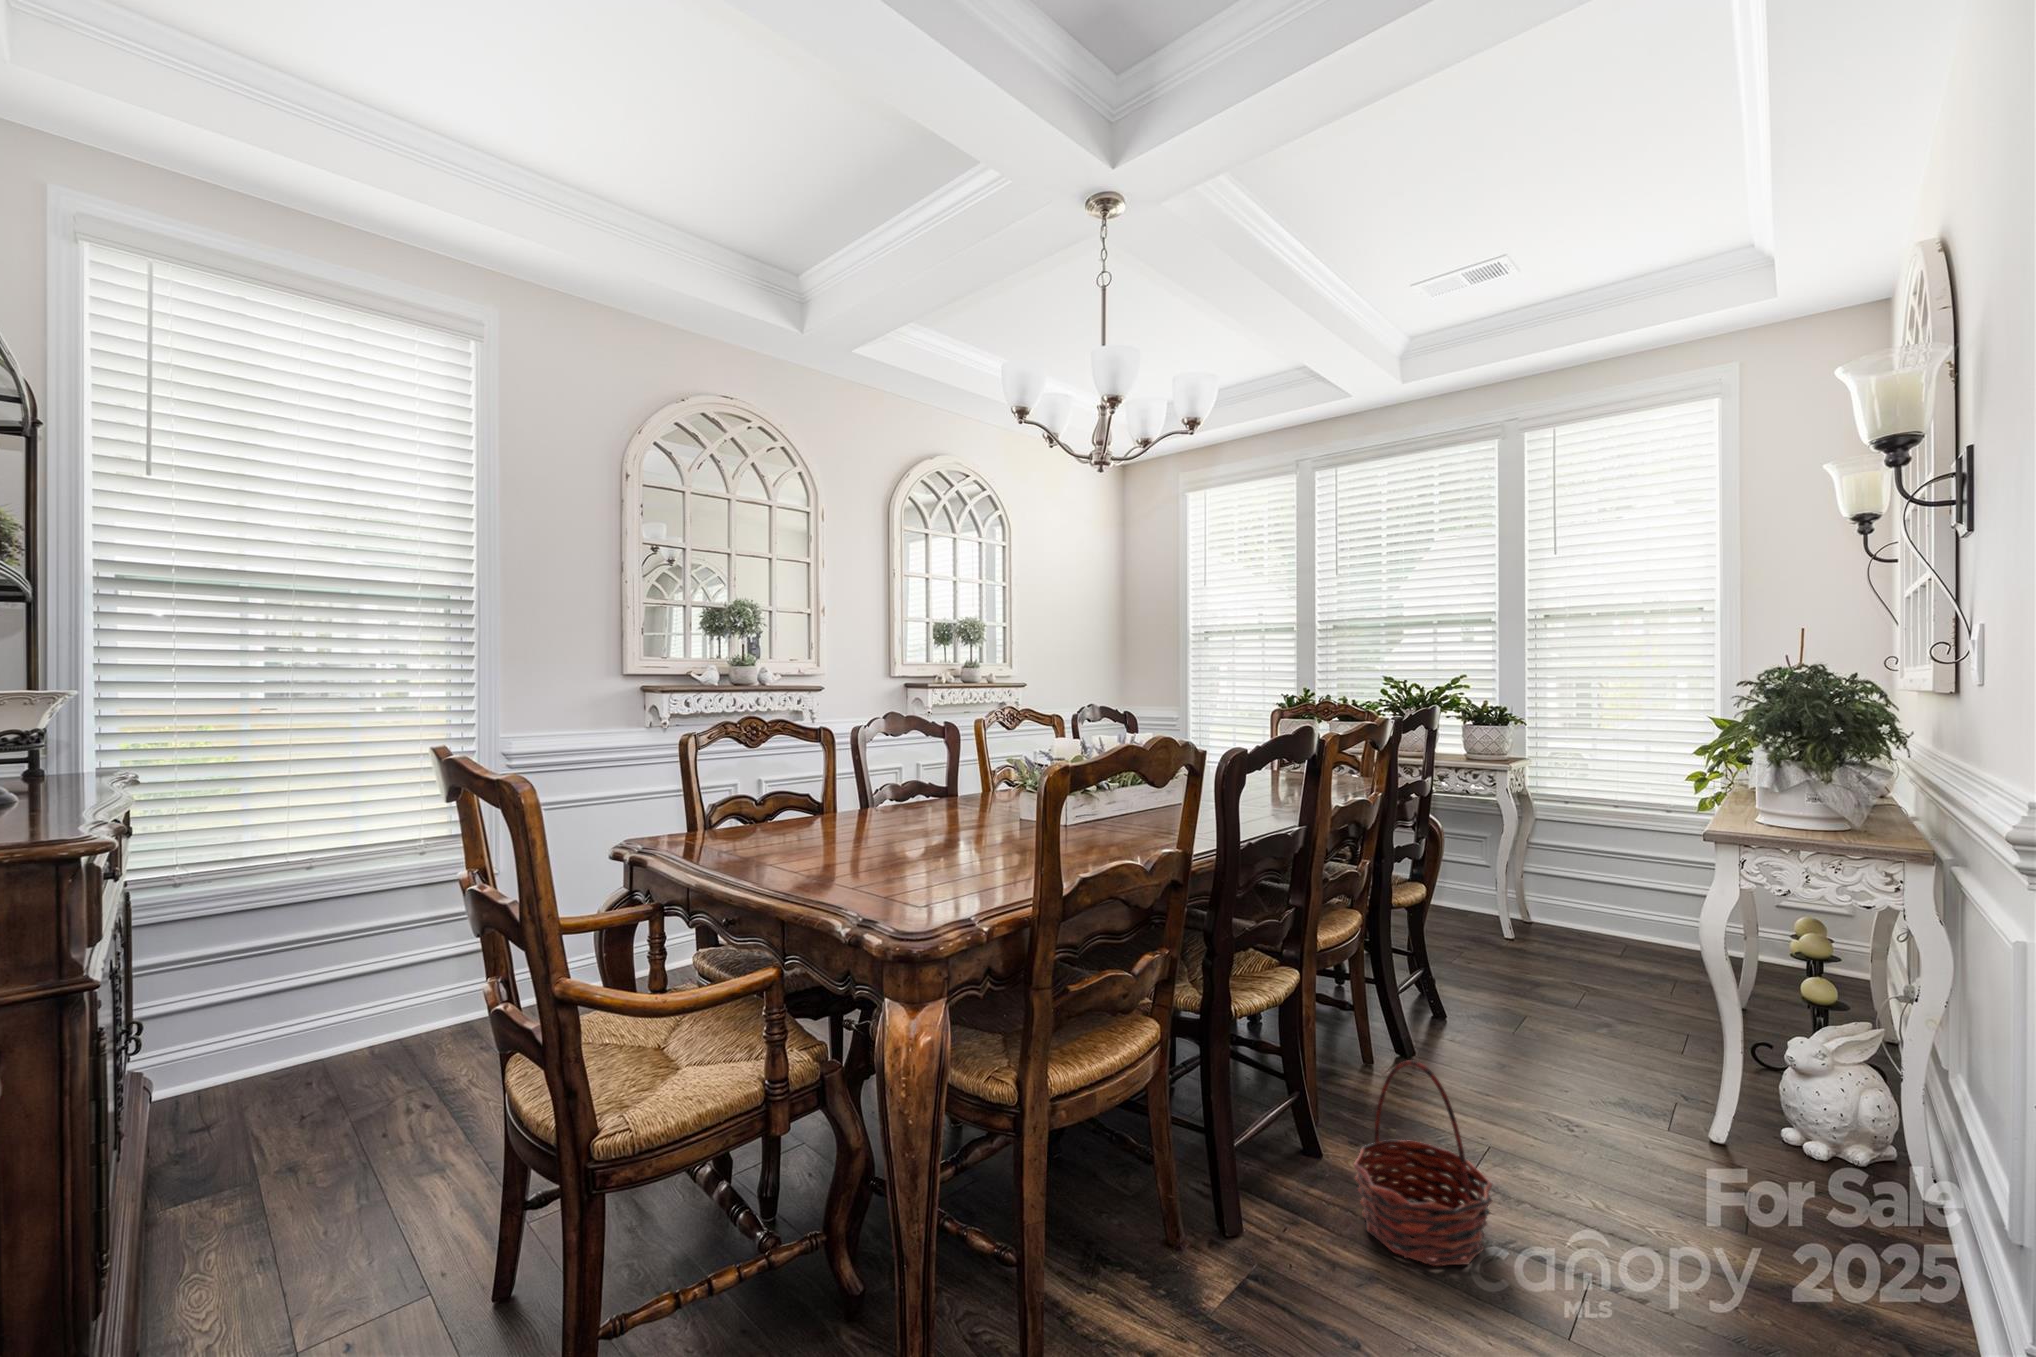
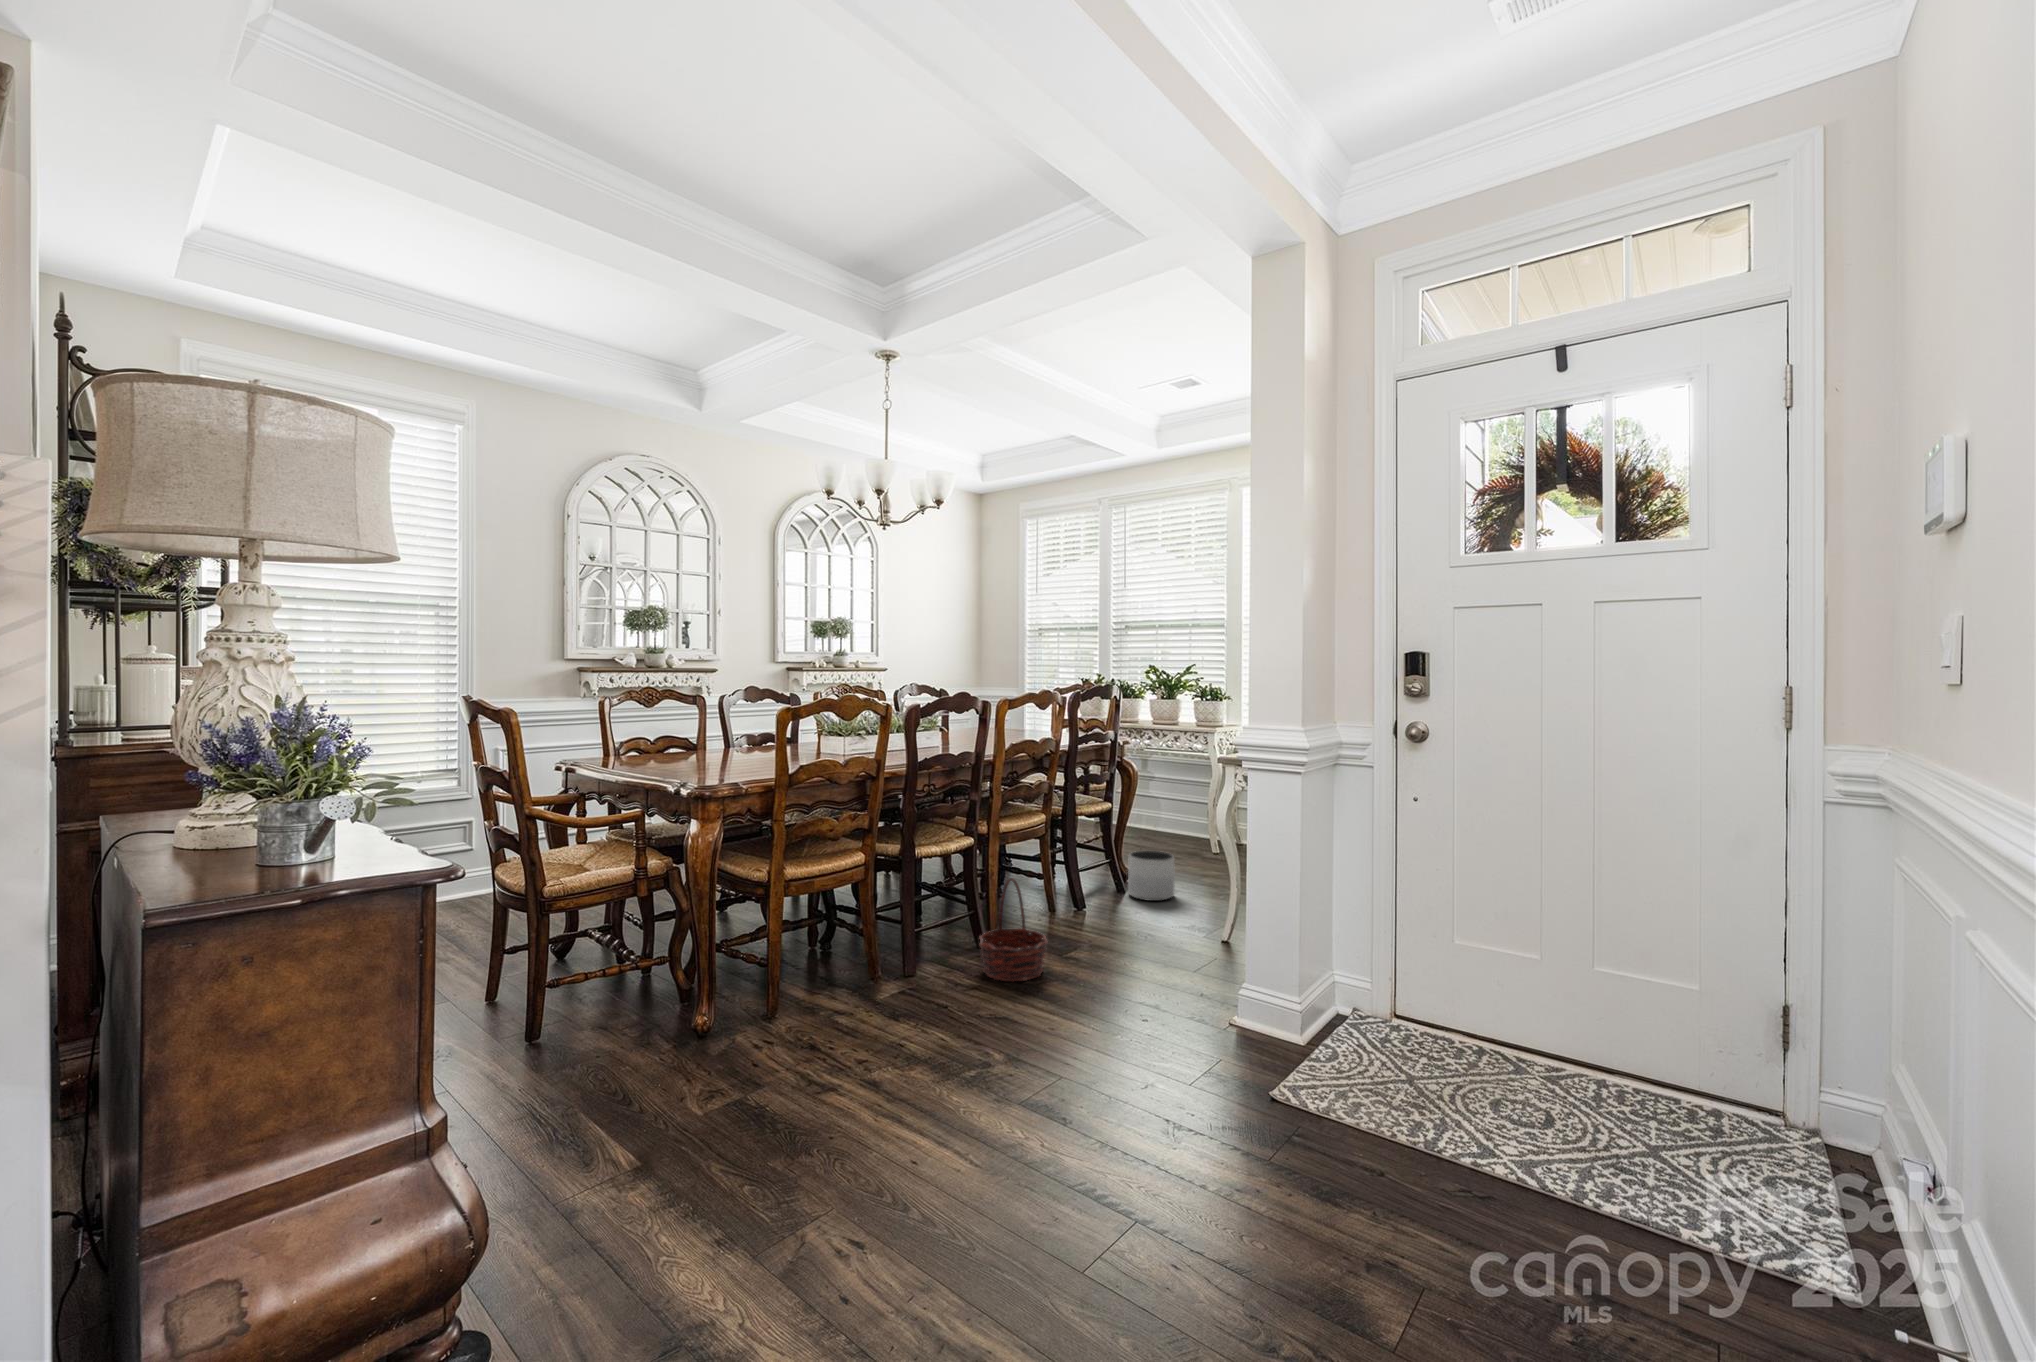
planter: none [1457,954,1536,1039] -> present [1128,851,1174,901]

